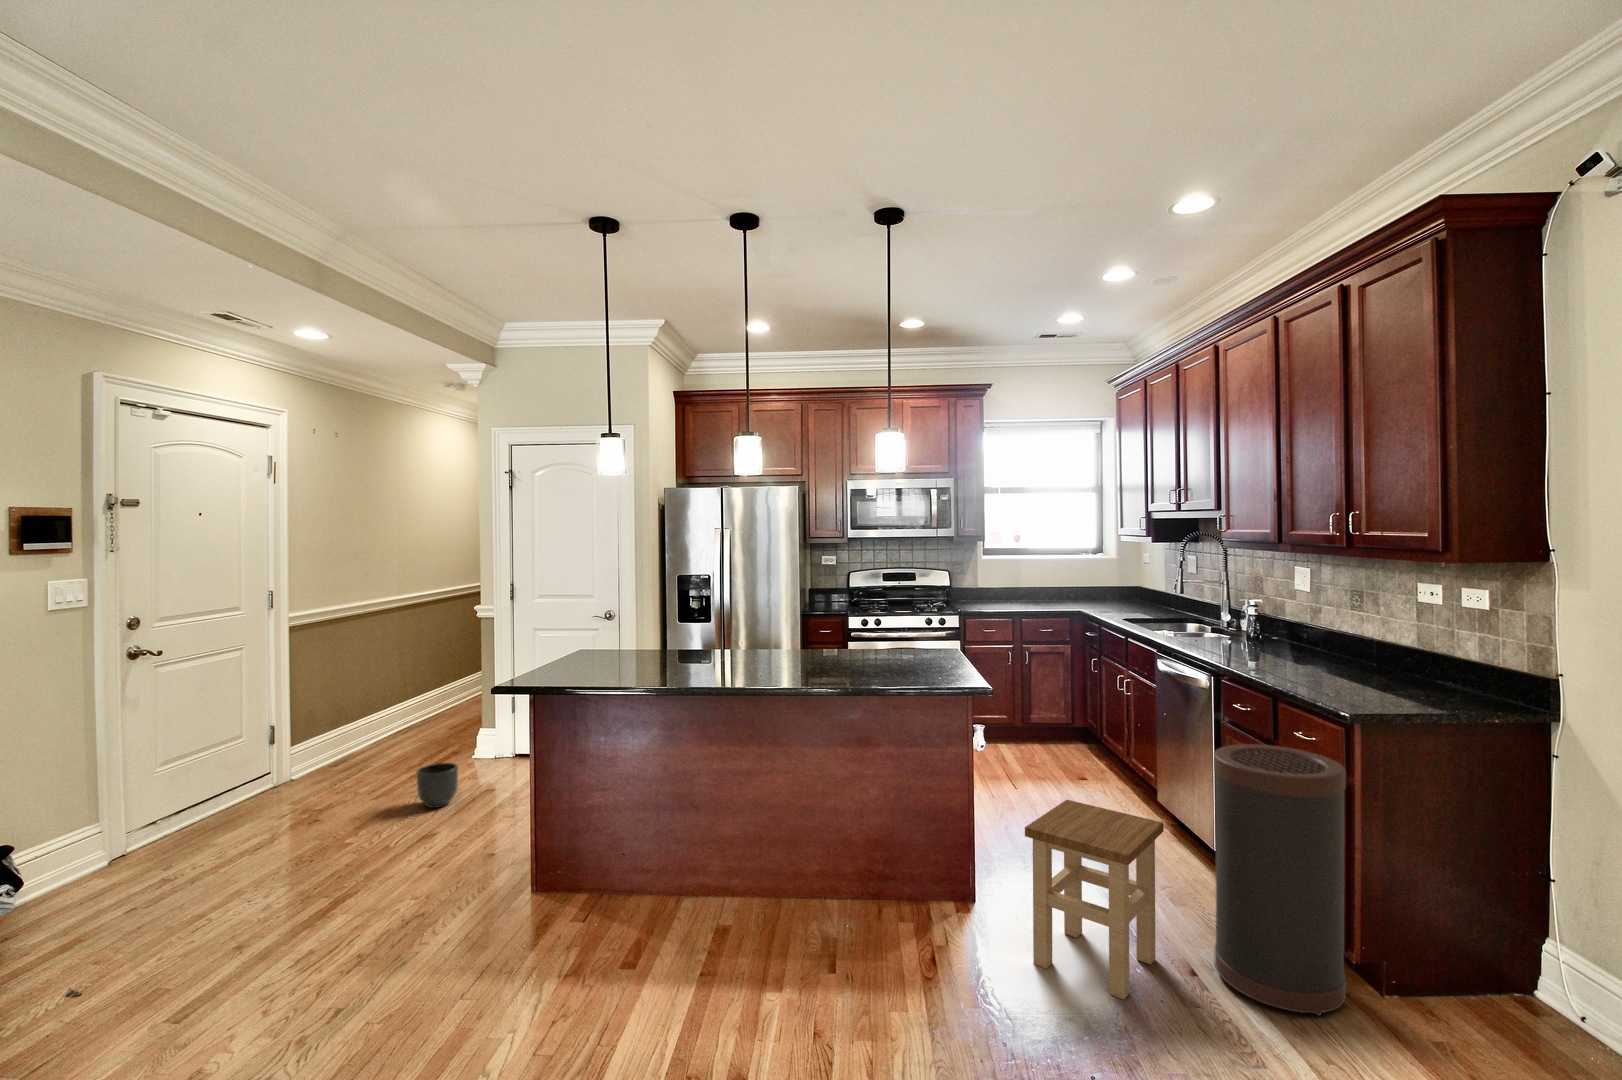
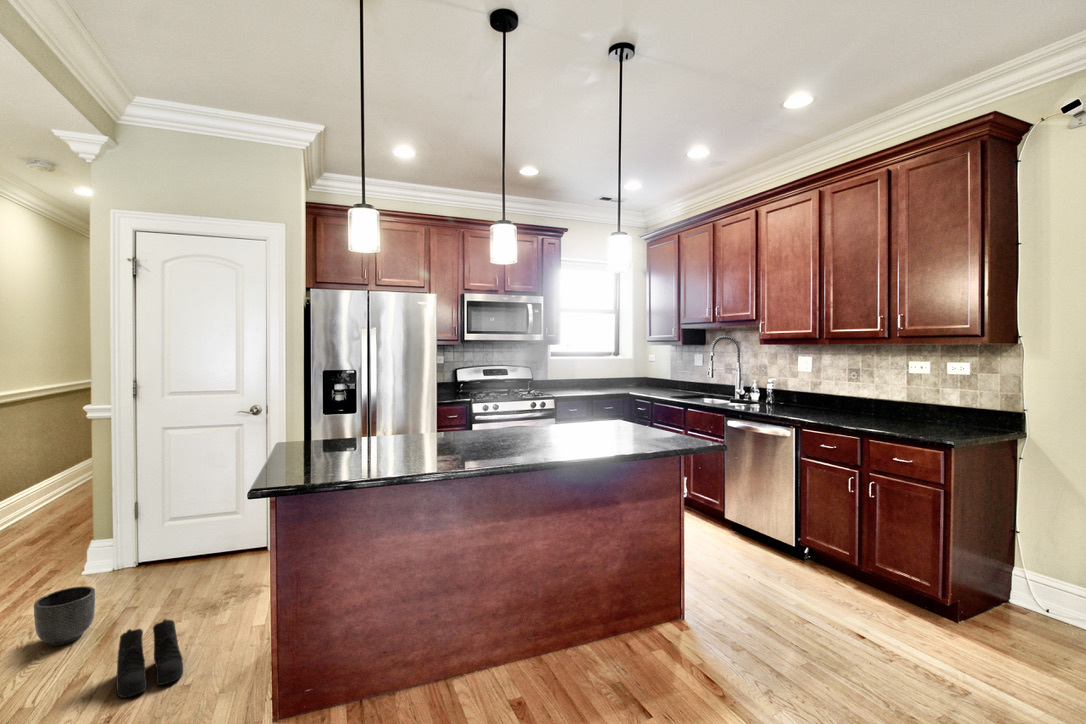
trash can: present [1214,744,1346,1016] -> none [865,469,961,649]
boots: none [446,798,496,852] -> present [116,619,183,698]
stool: present [1025,800,1164,999] -> none [763,526,867,671]

